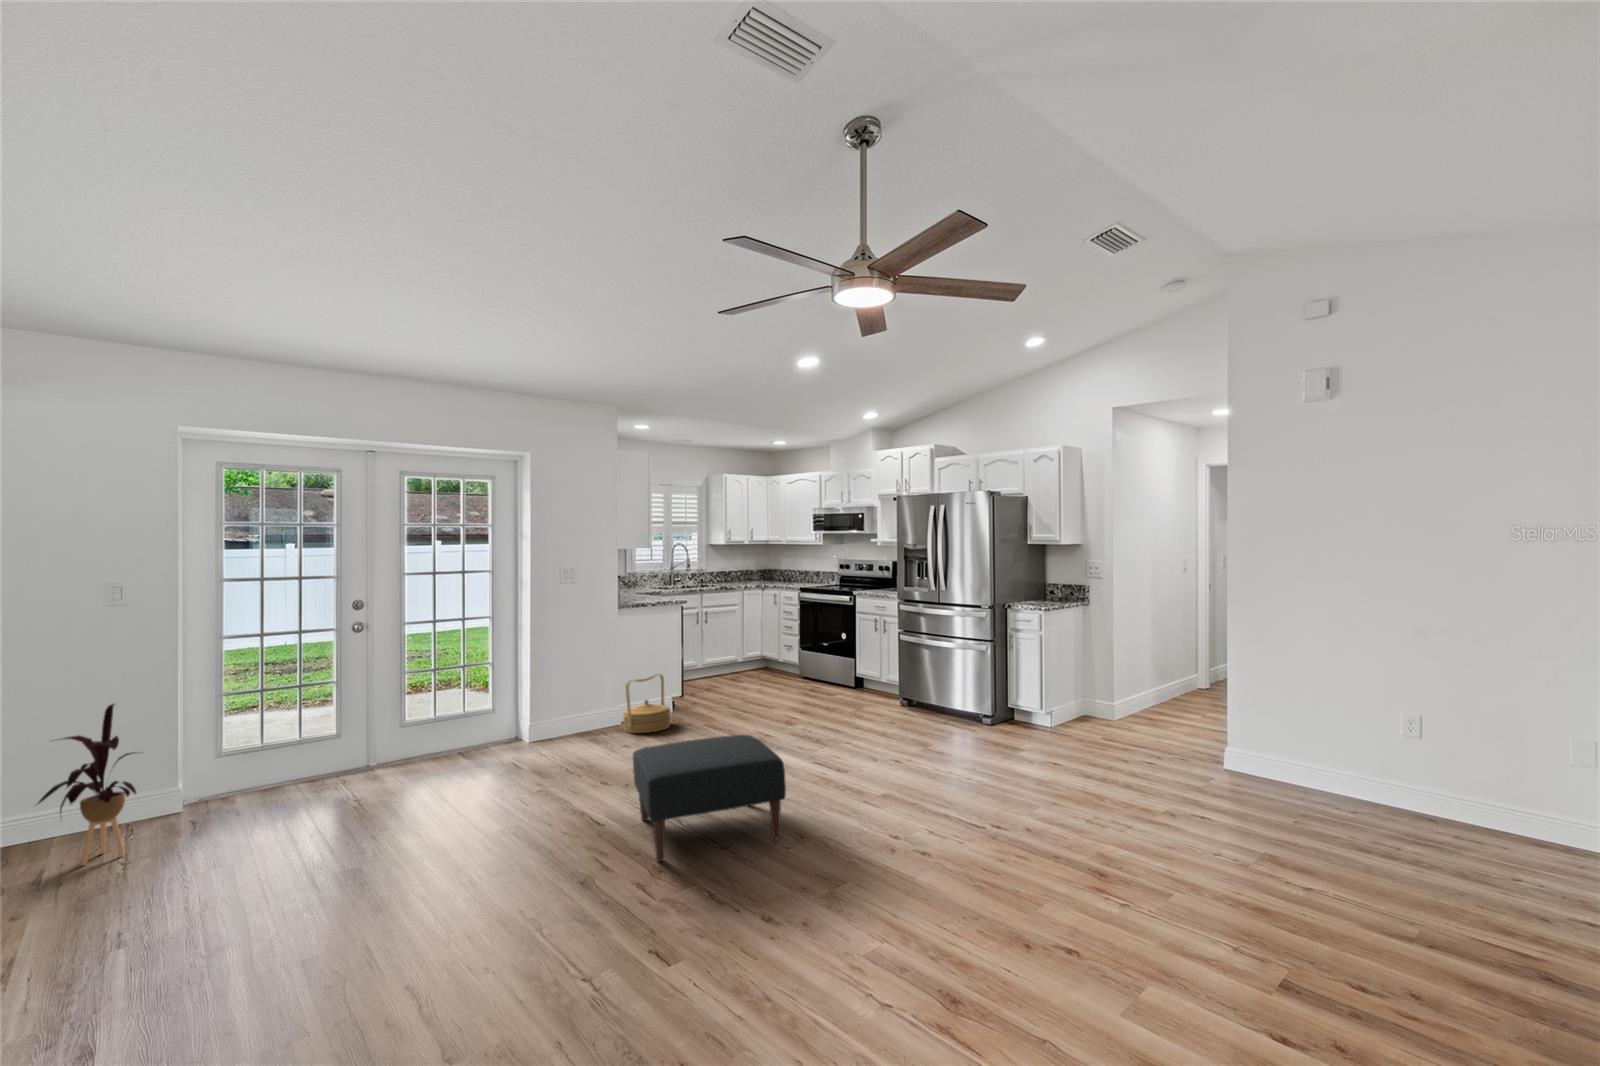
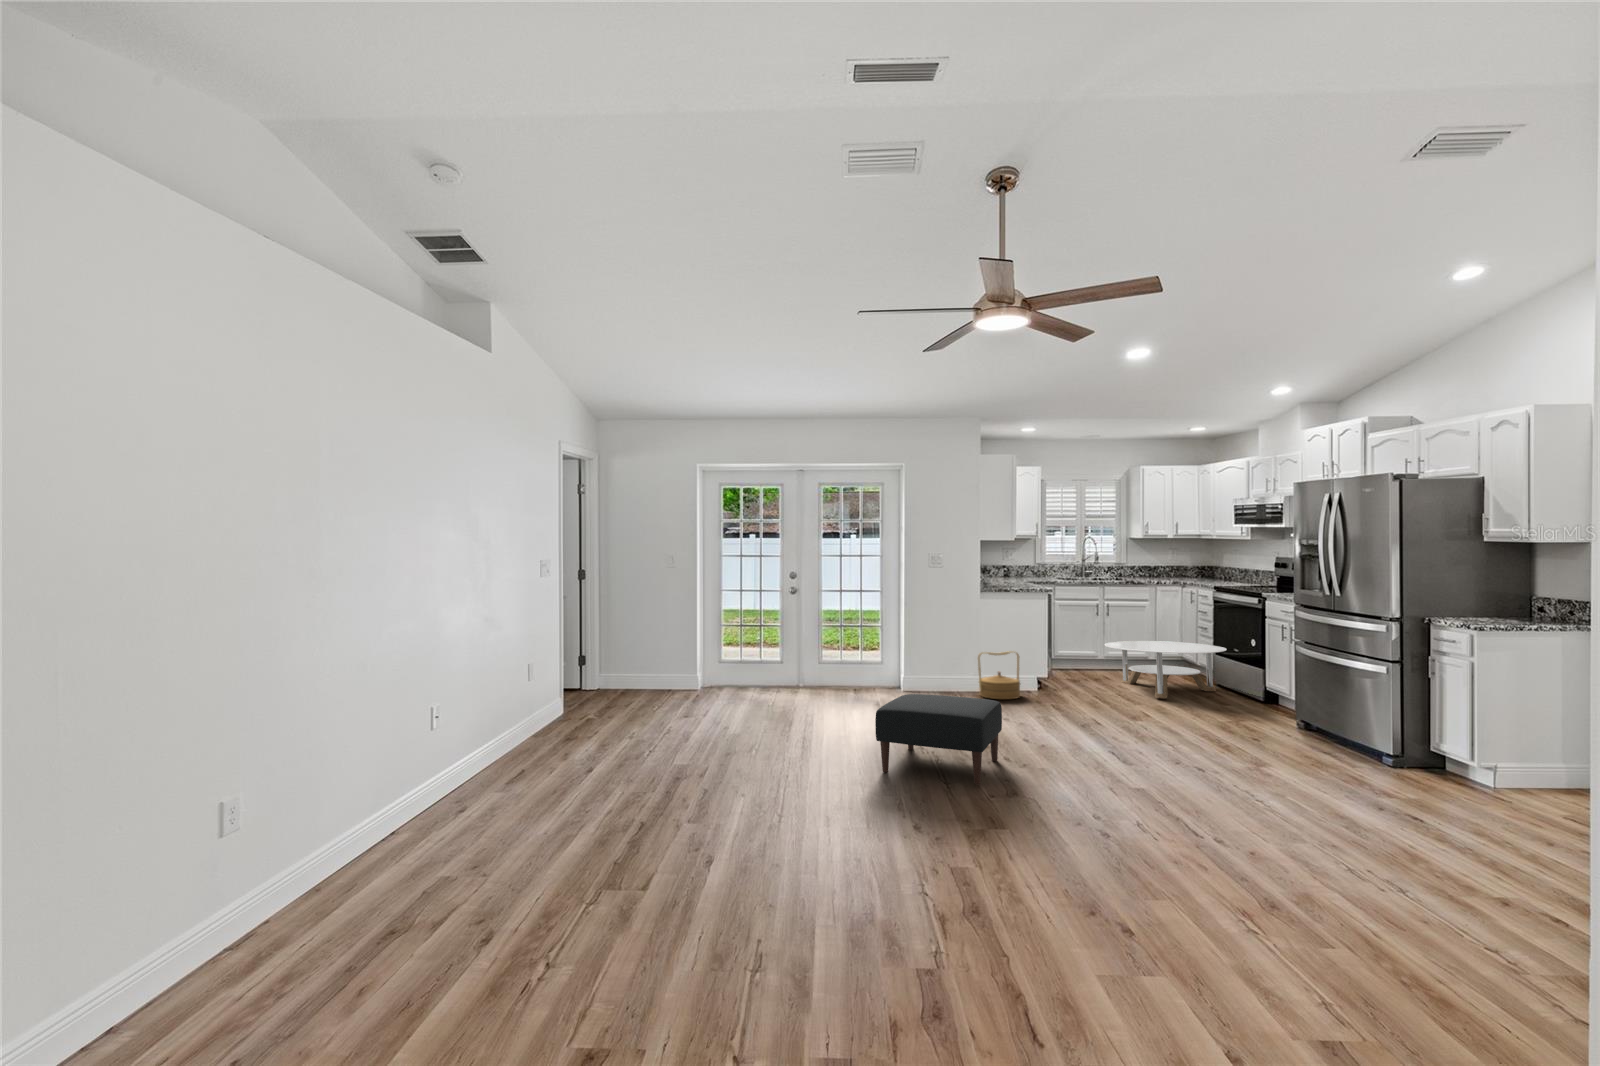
round table: none [722,642,826,700] -> present [1104,641,1227,698]
house plant: present [38,704,136,865] -> none [636,618,679,699]

